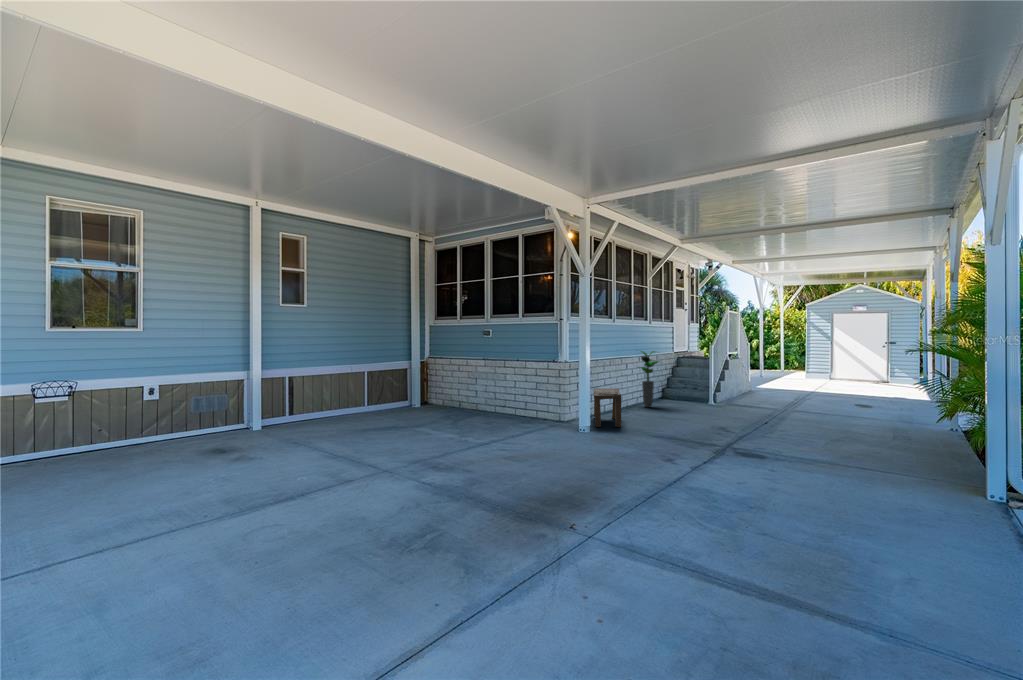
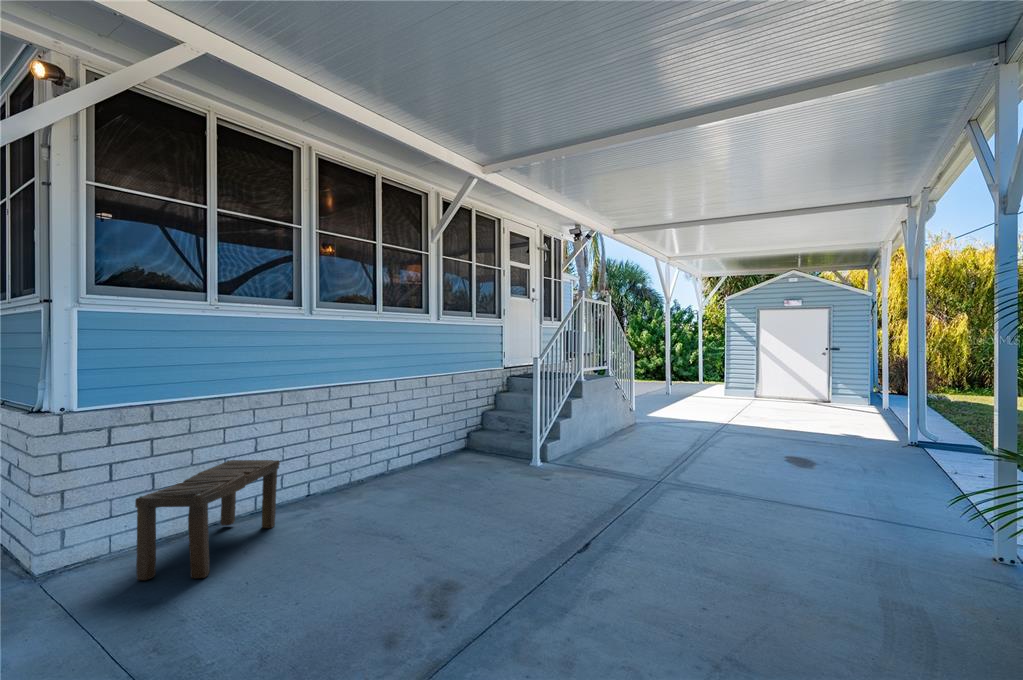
potted plant: present [641,351,658,407] -> none [386,369,431,479]

